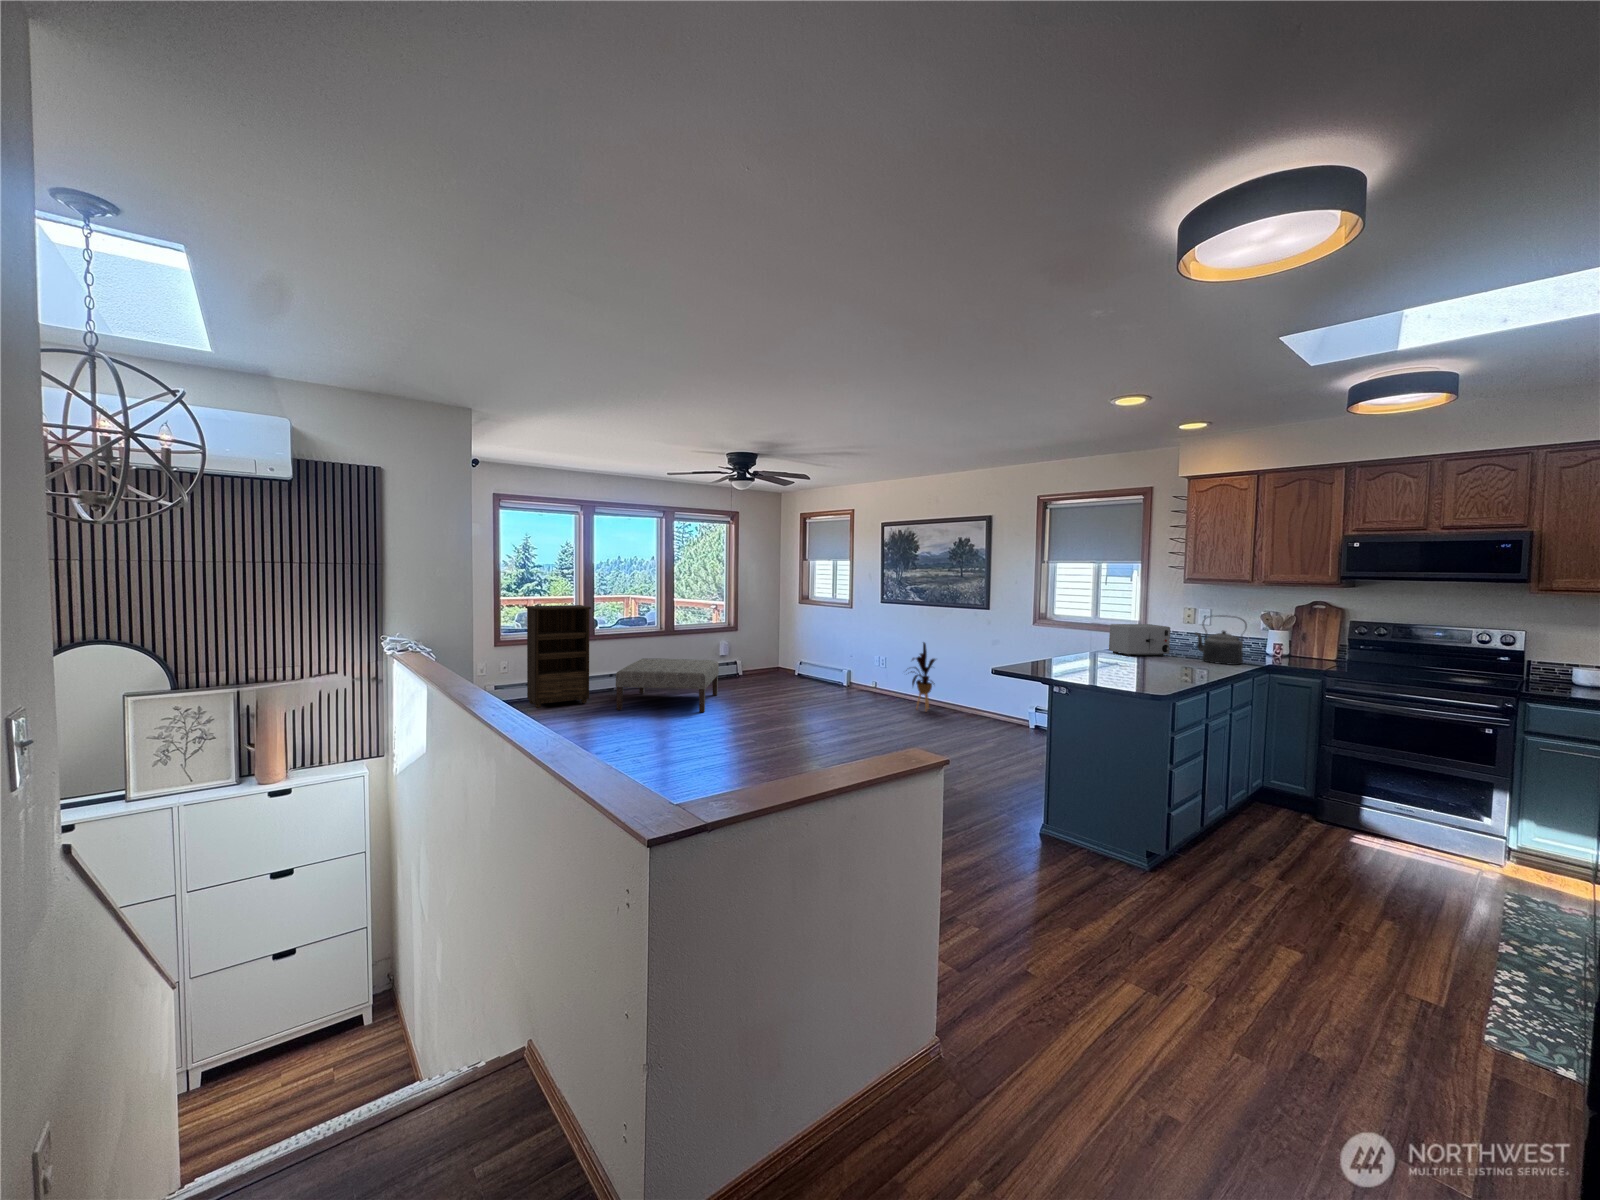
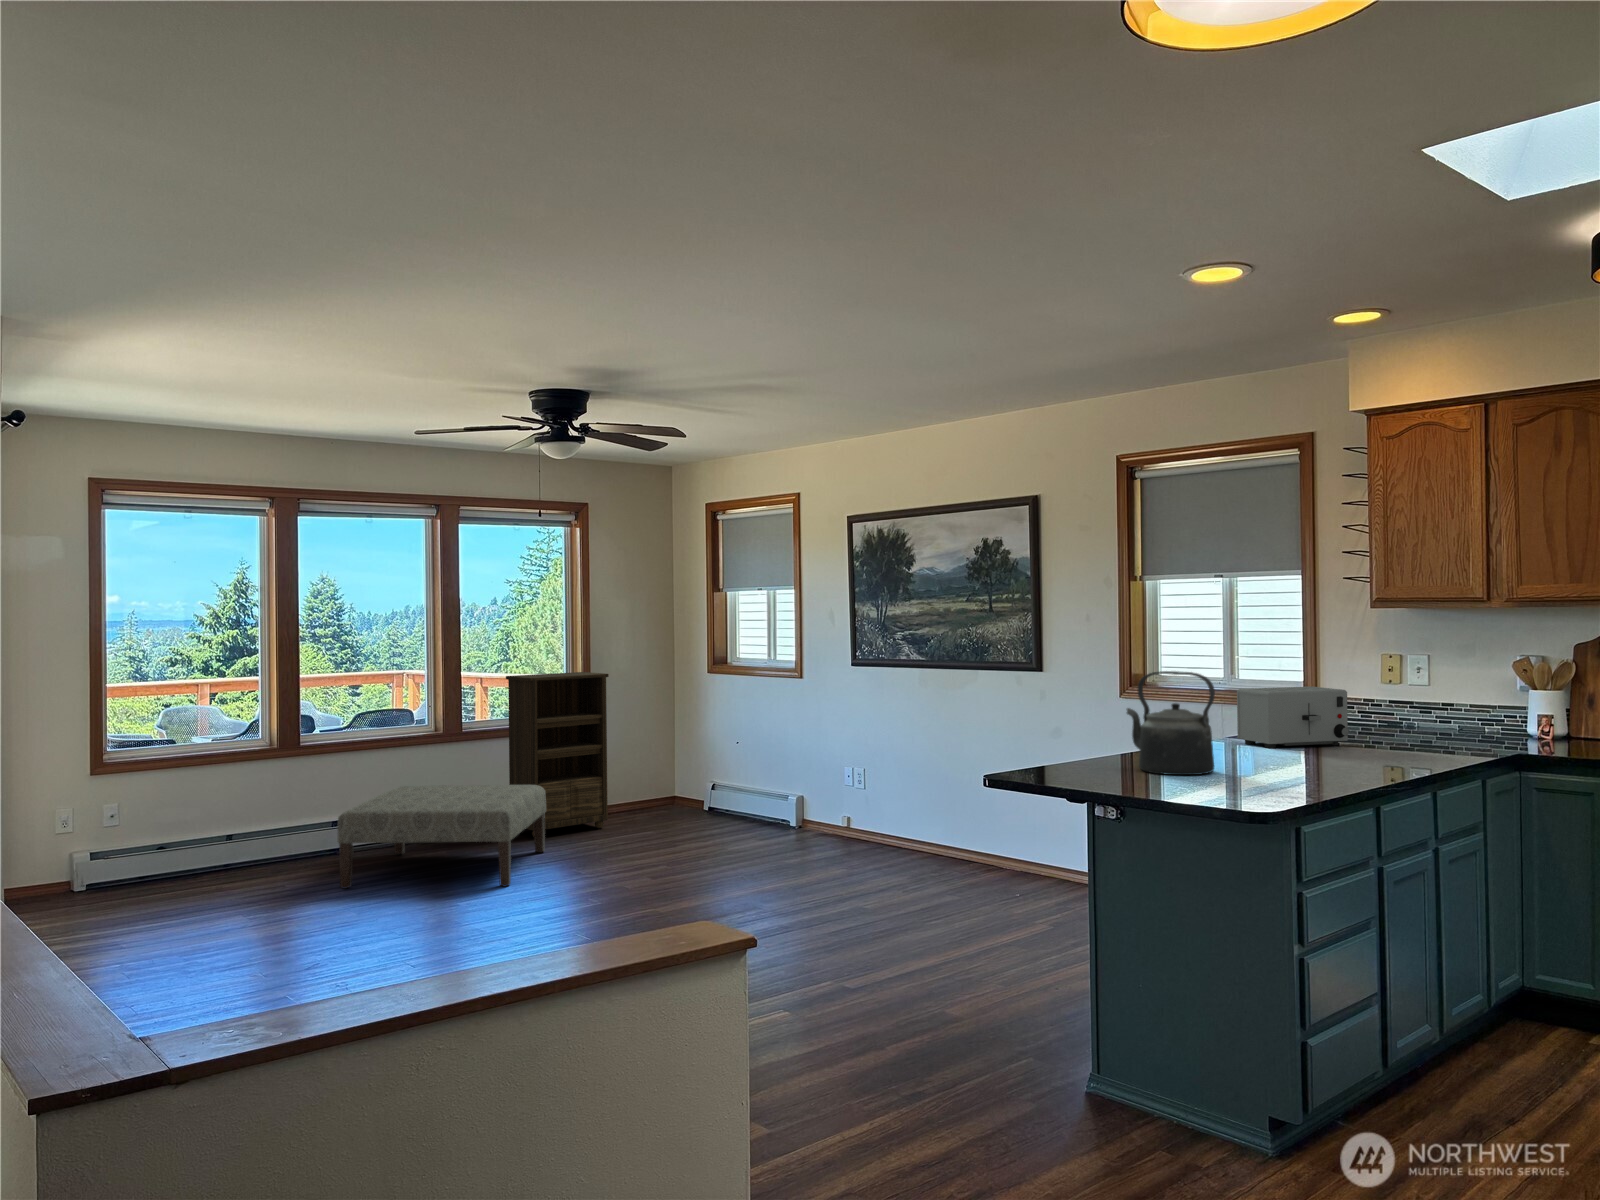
bookshelf: present [525,605,591,708] -> present [506,672,609,837]
kettle: present [1195,615,1247,665] -> present [1127,671,1215,775]
house plant: present [911,642,935,711] -> none [885,736,954,868]

